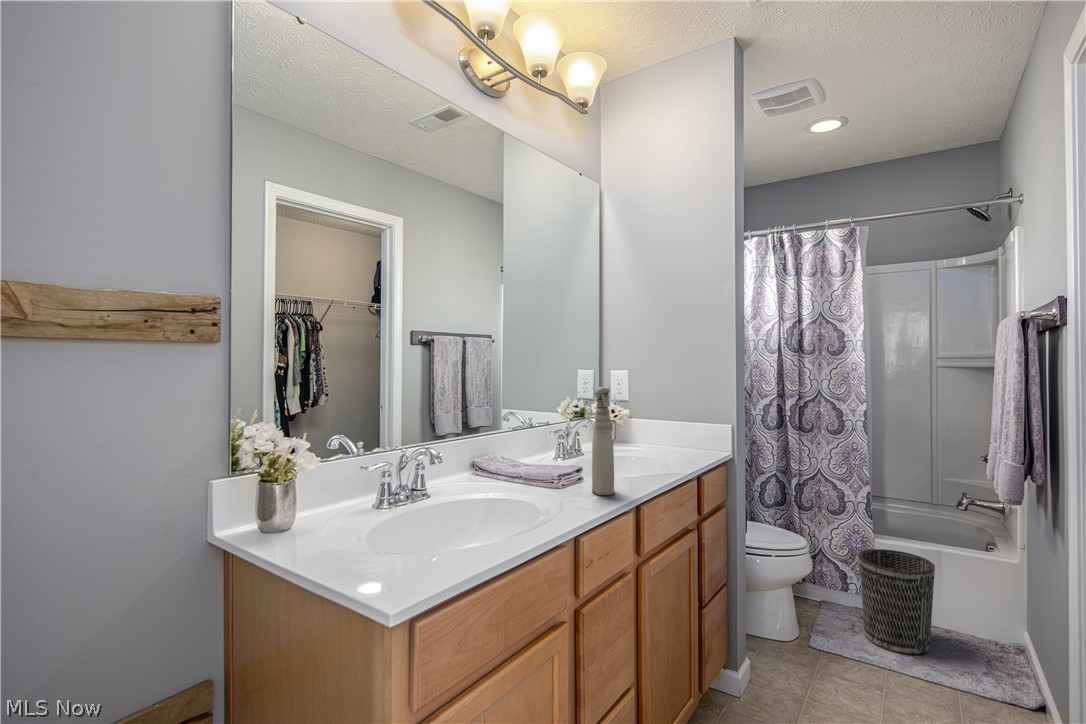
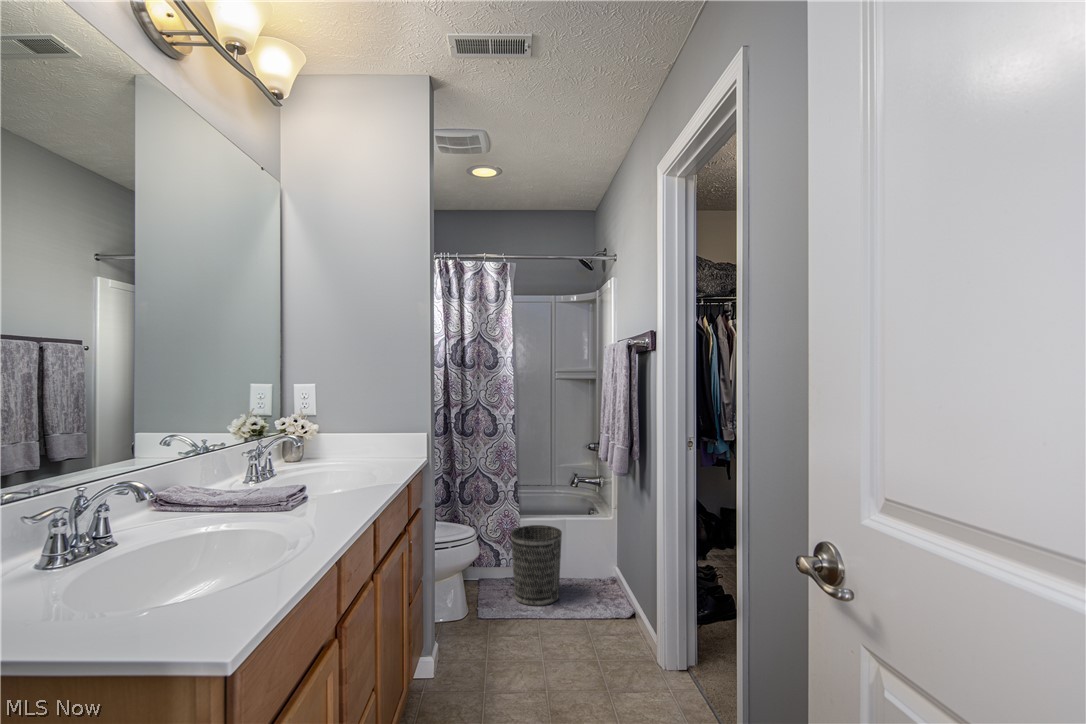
spray bottle: present [592,387,614,495] -> none [324,398,350,509]

